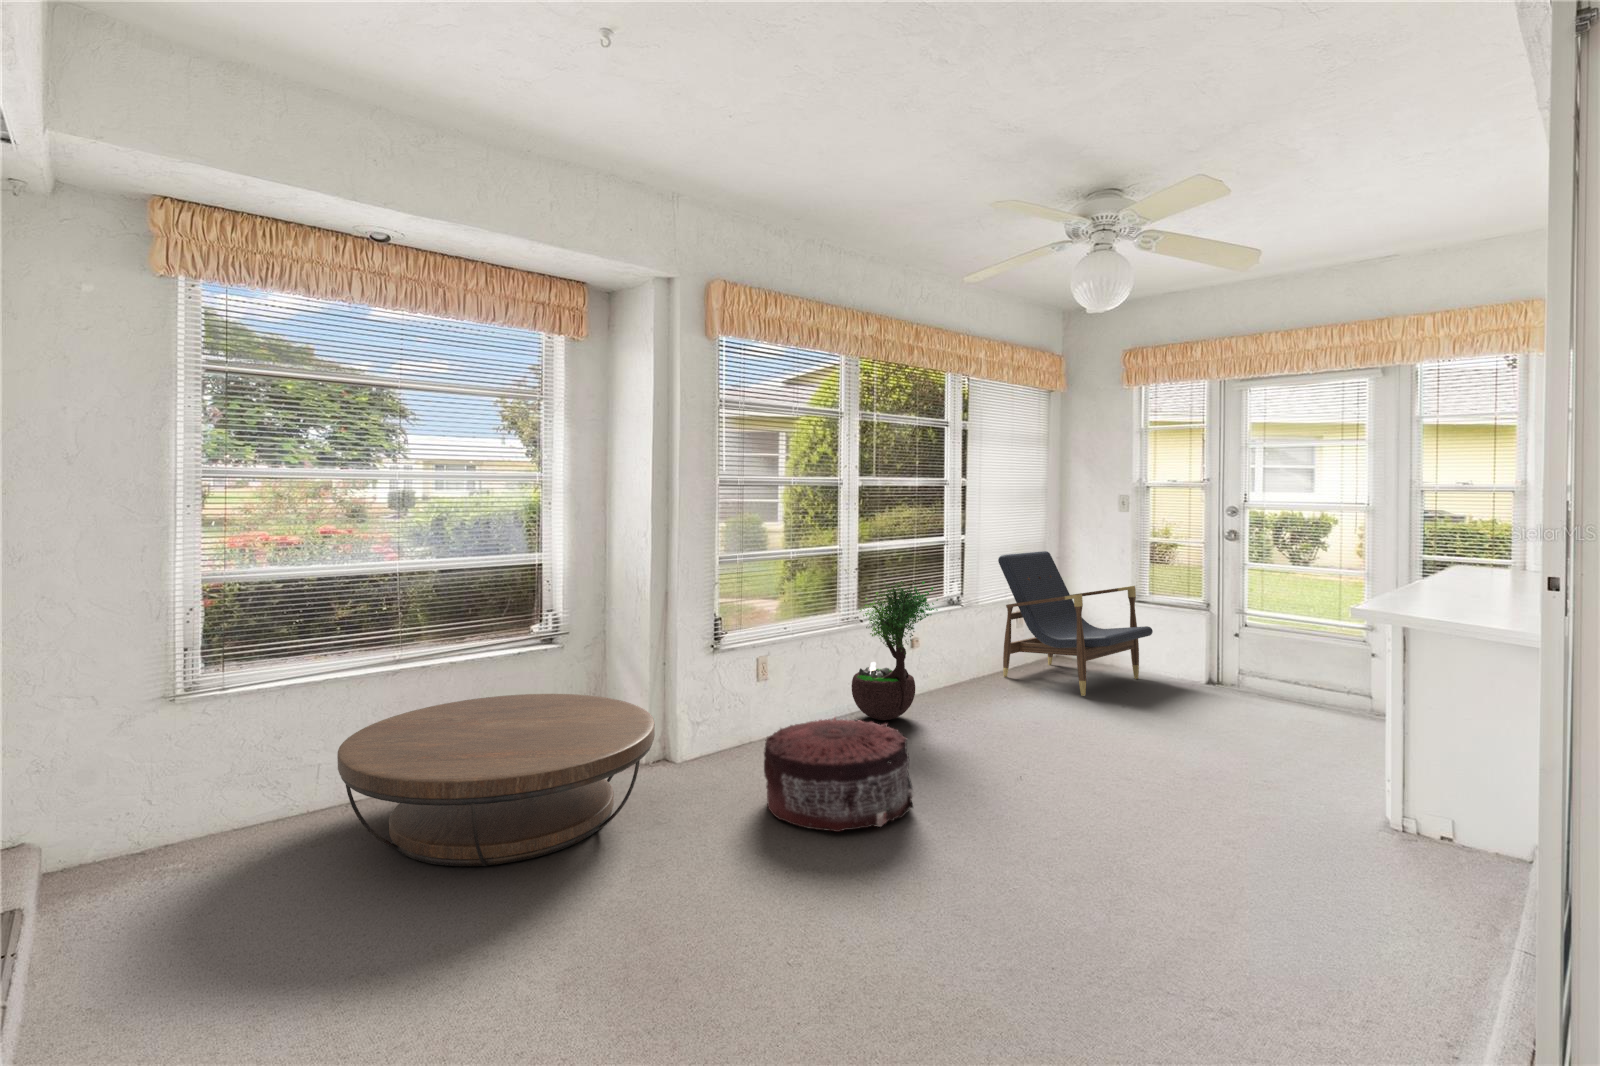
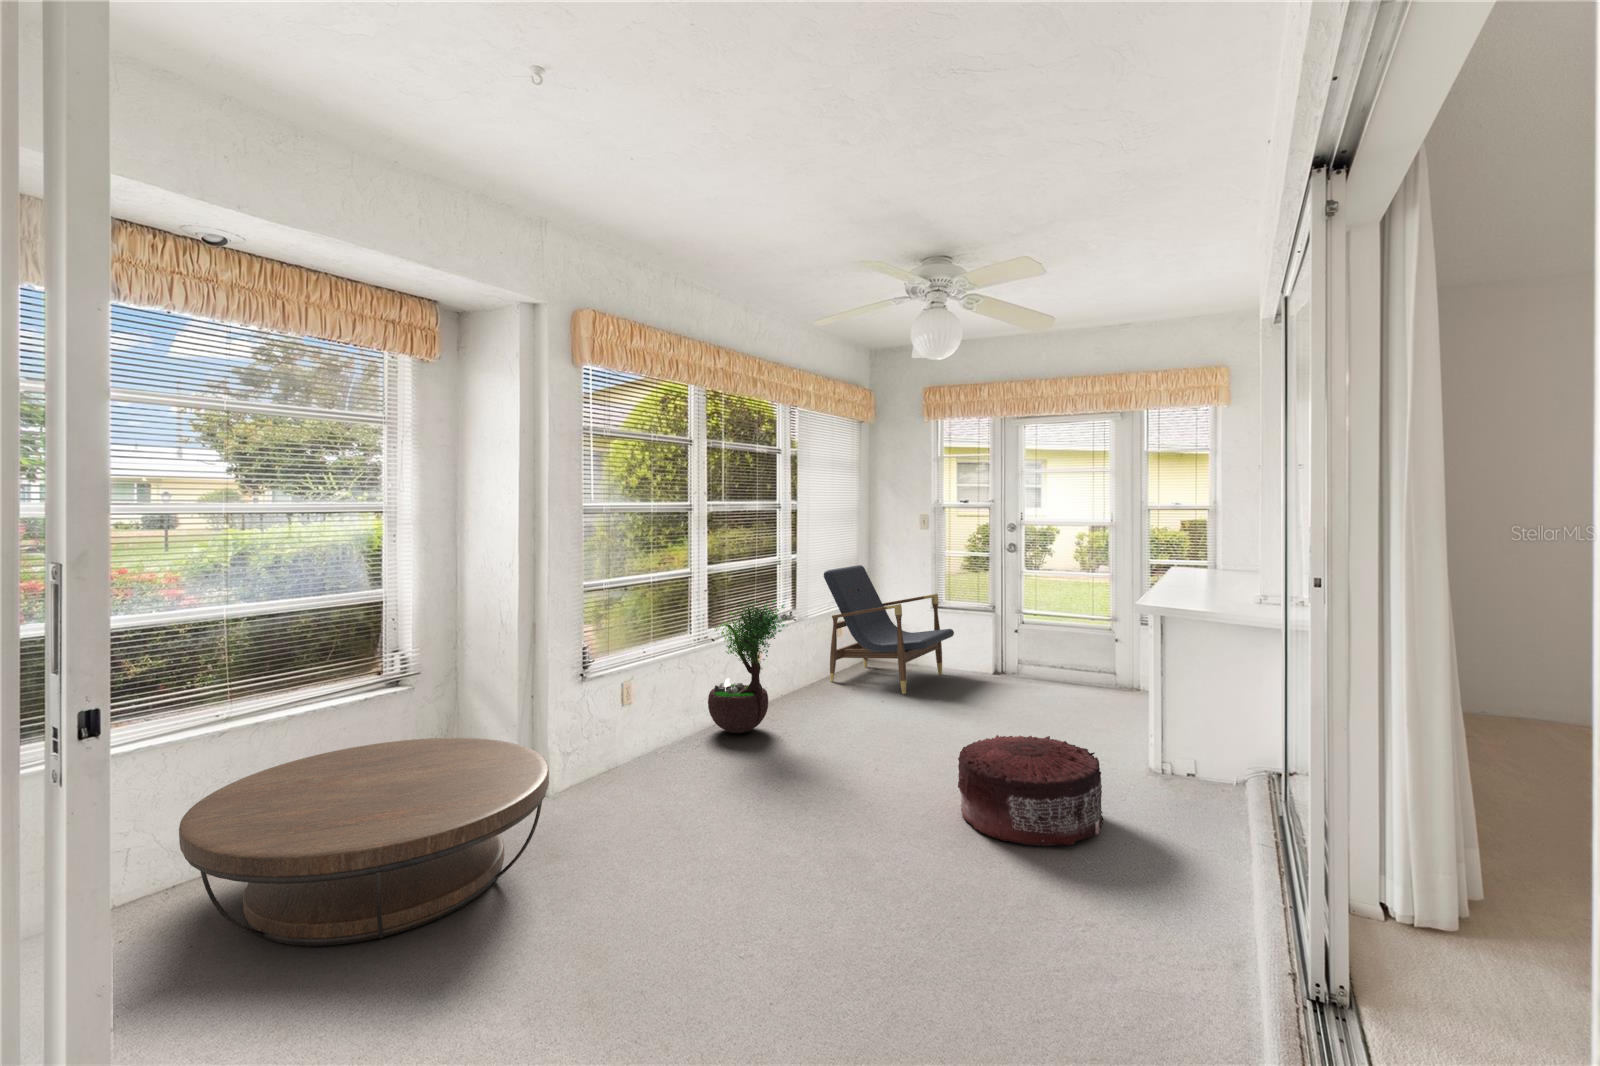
pouf: present [764,718,913,832] -> present [958,735,1104,845]

